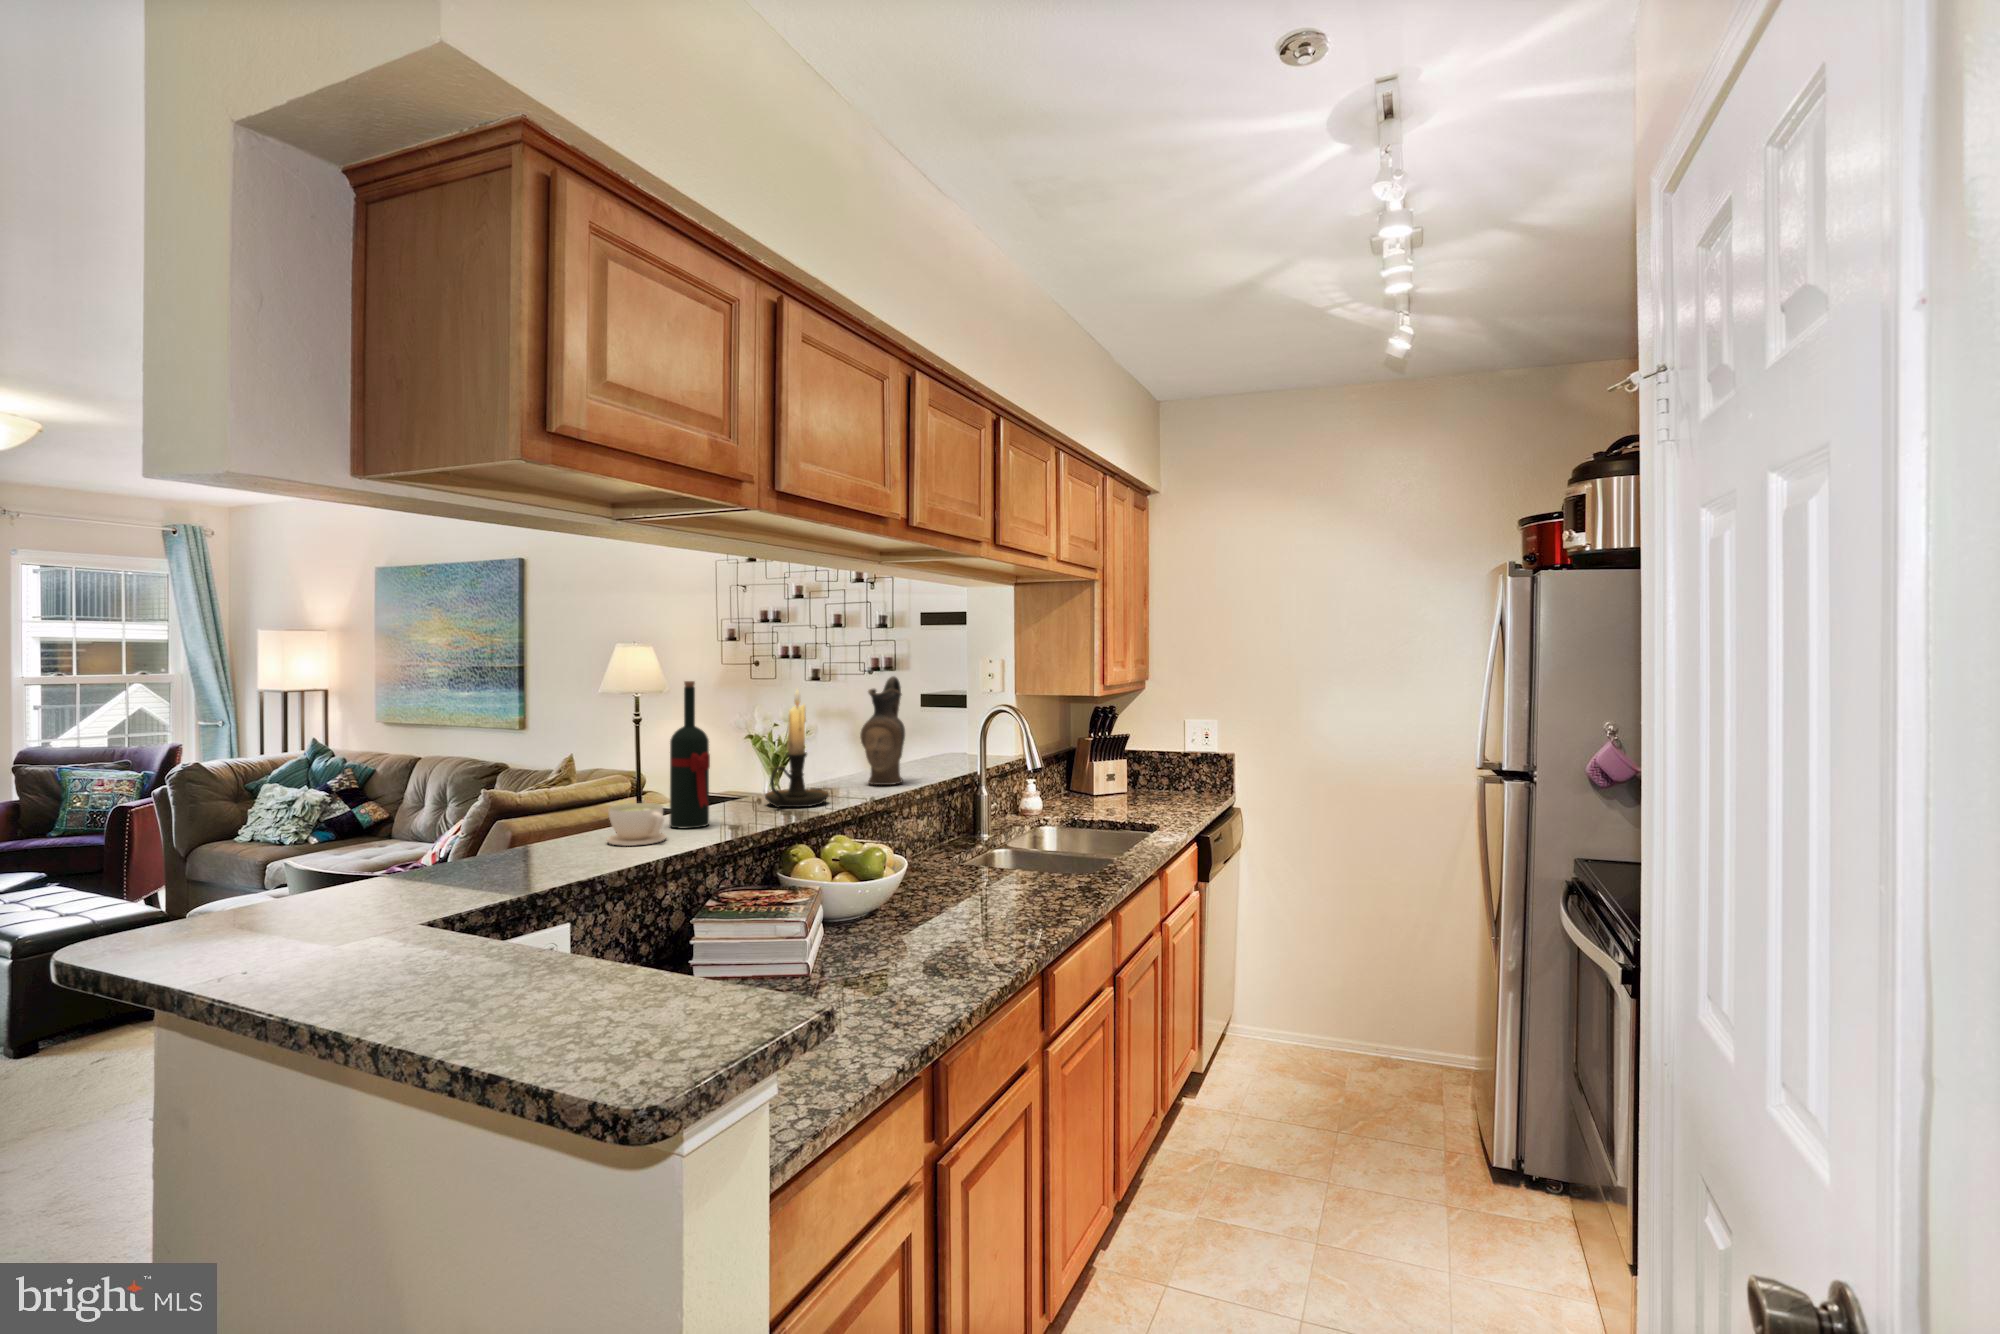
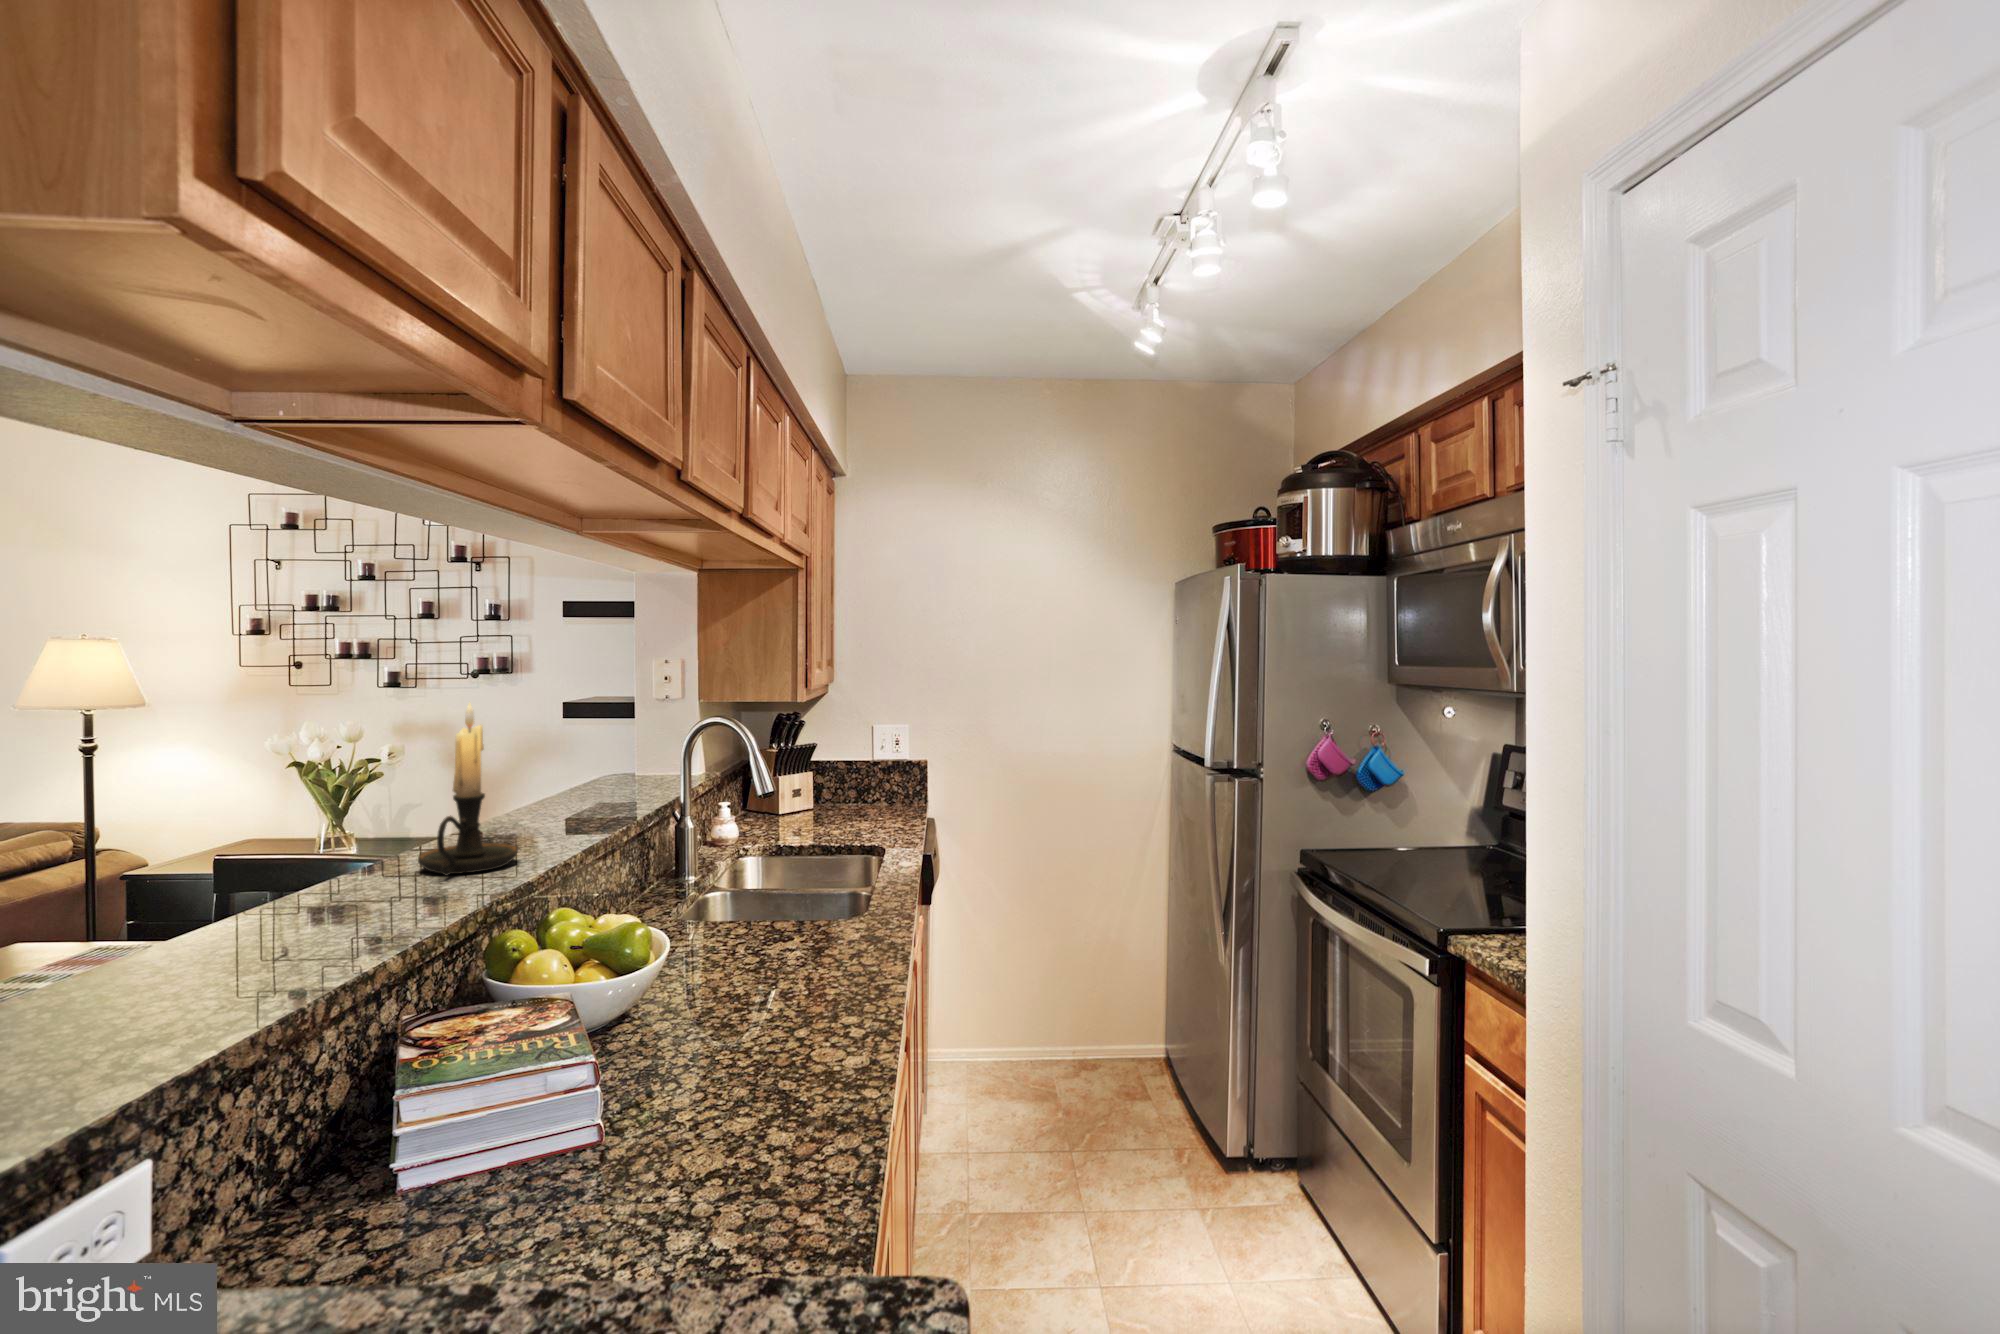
ceramic pitcher: present [860,676,905,785] -> none [535,683,598,826]
wine bottle: present [670,681,710,829] -> none [281,697,359,931]
coffee cup: present [607,803,666,846] -> none [177,899,299,980]

